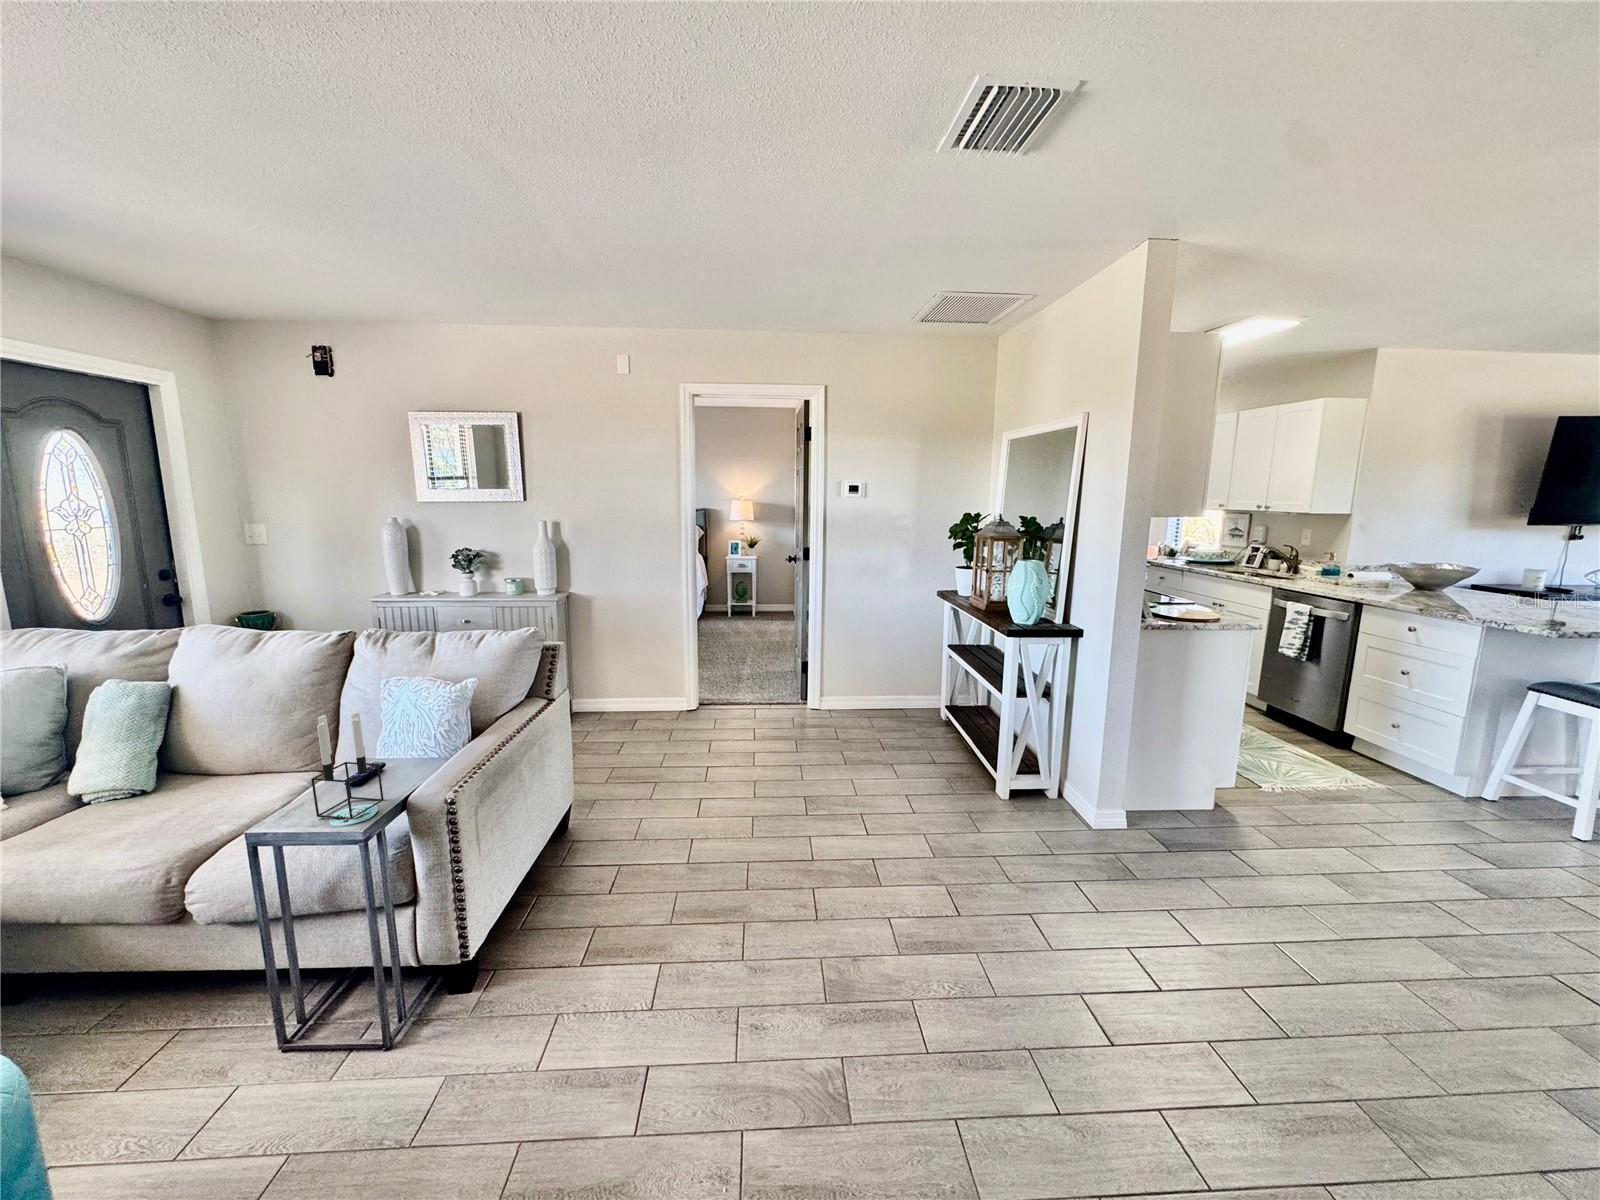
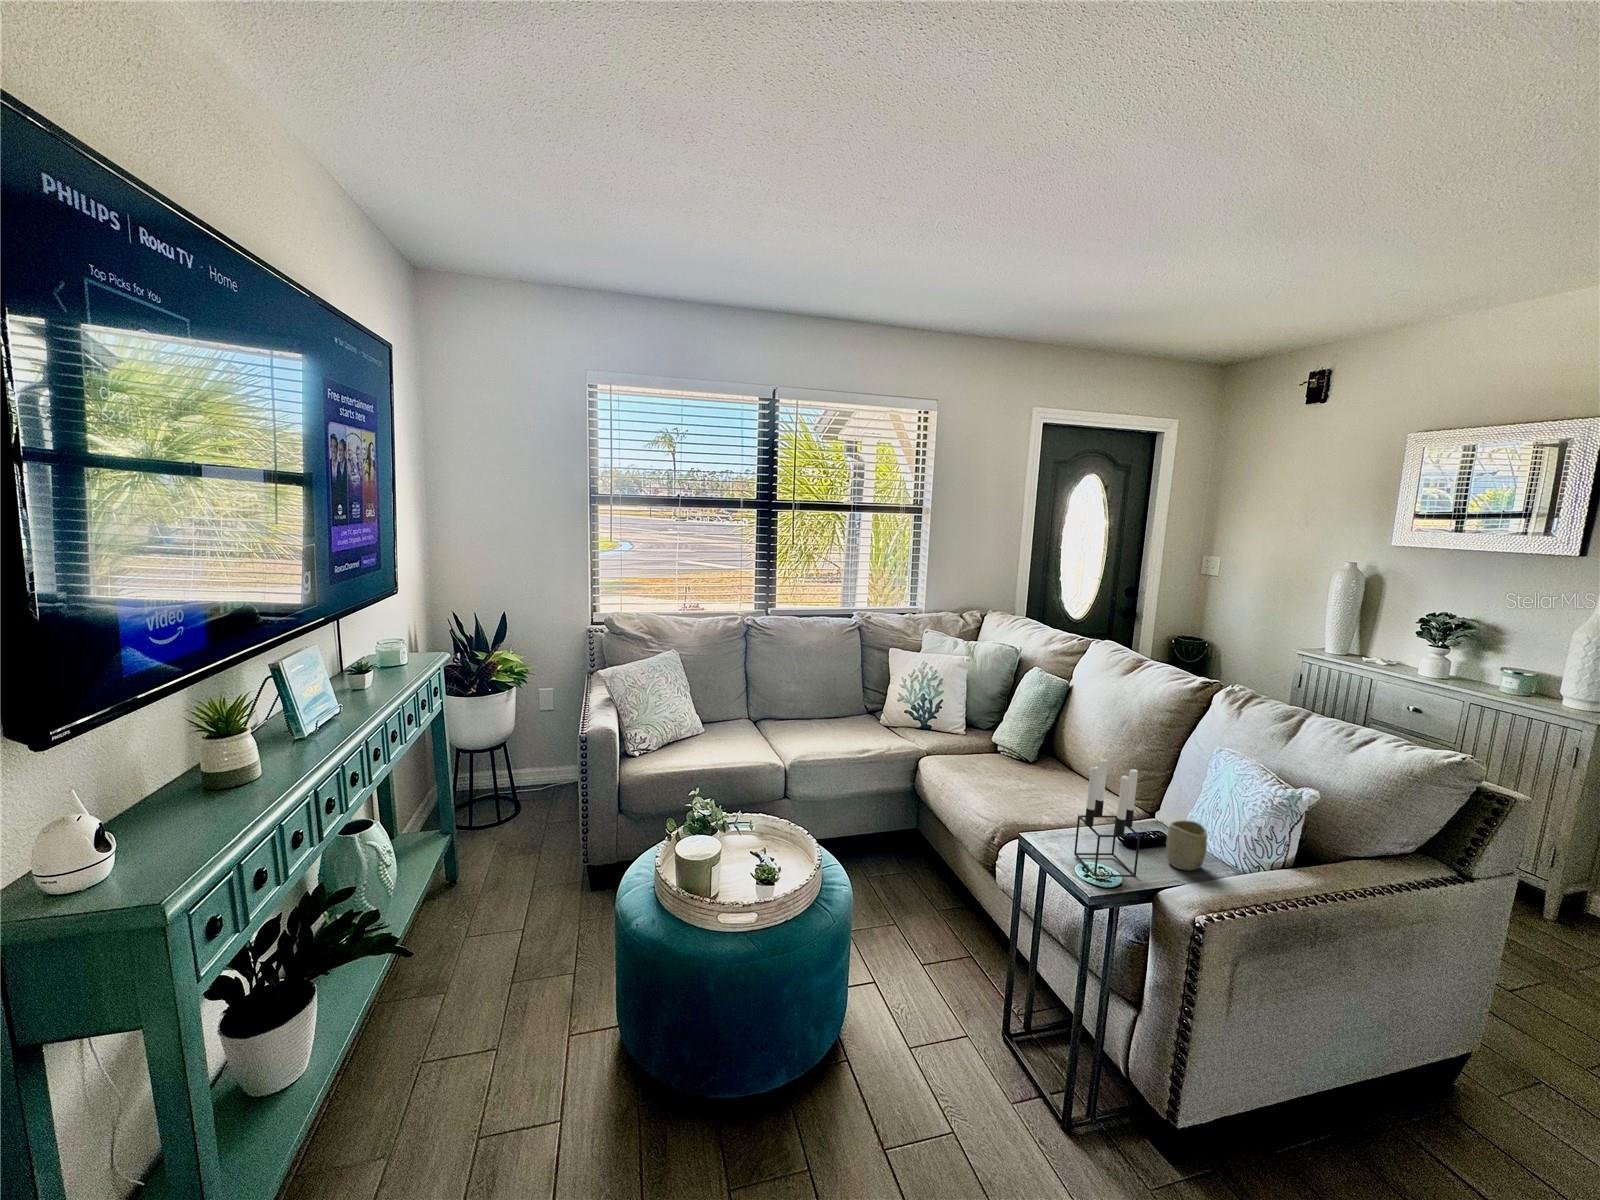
cup: none [390,737,424,779] -> present [1167,820,1207,870]

